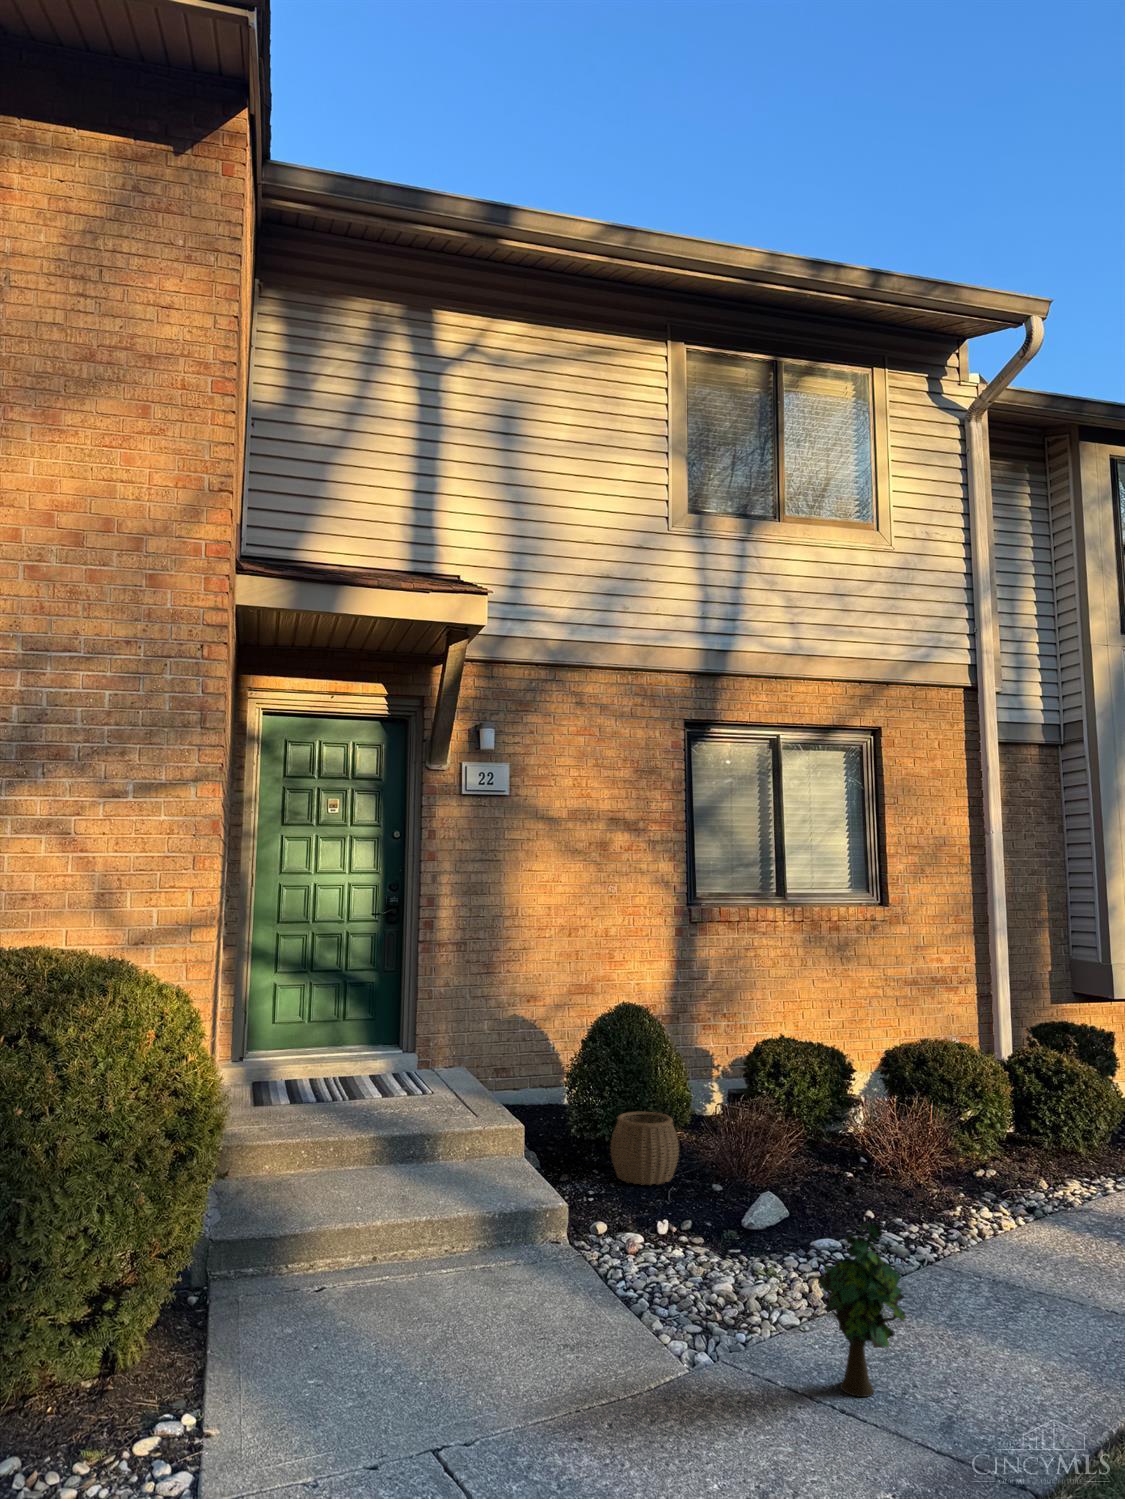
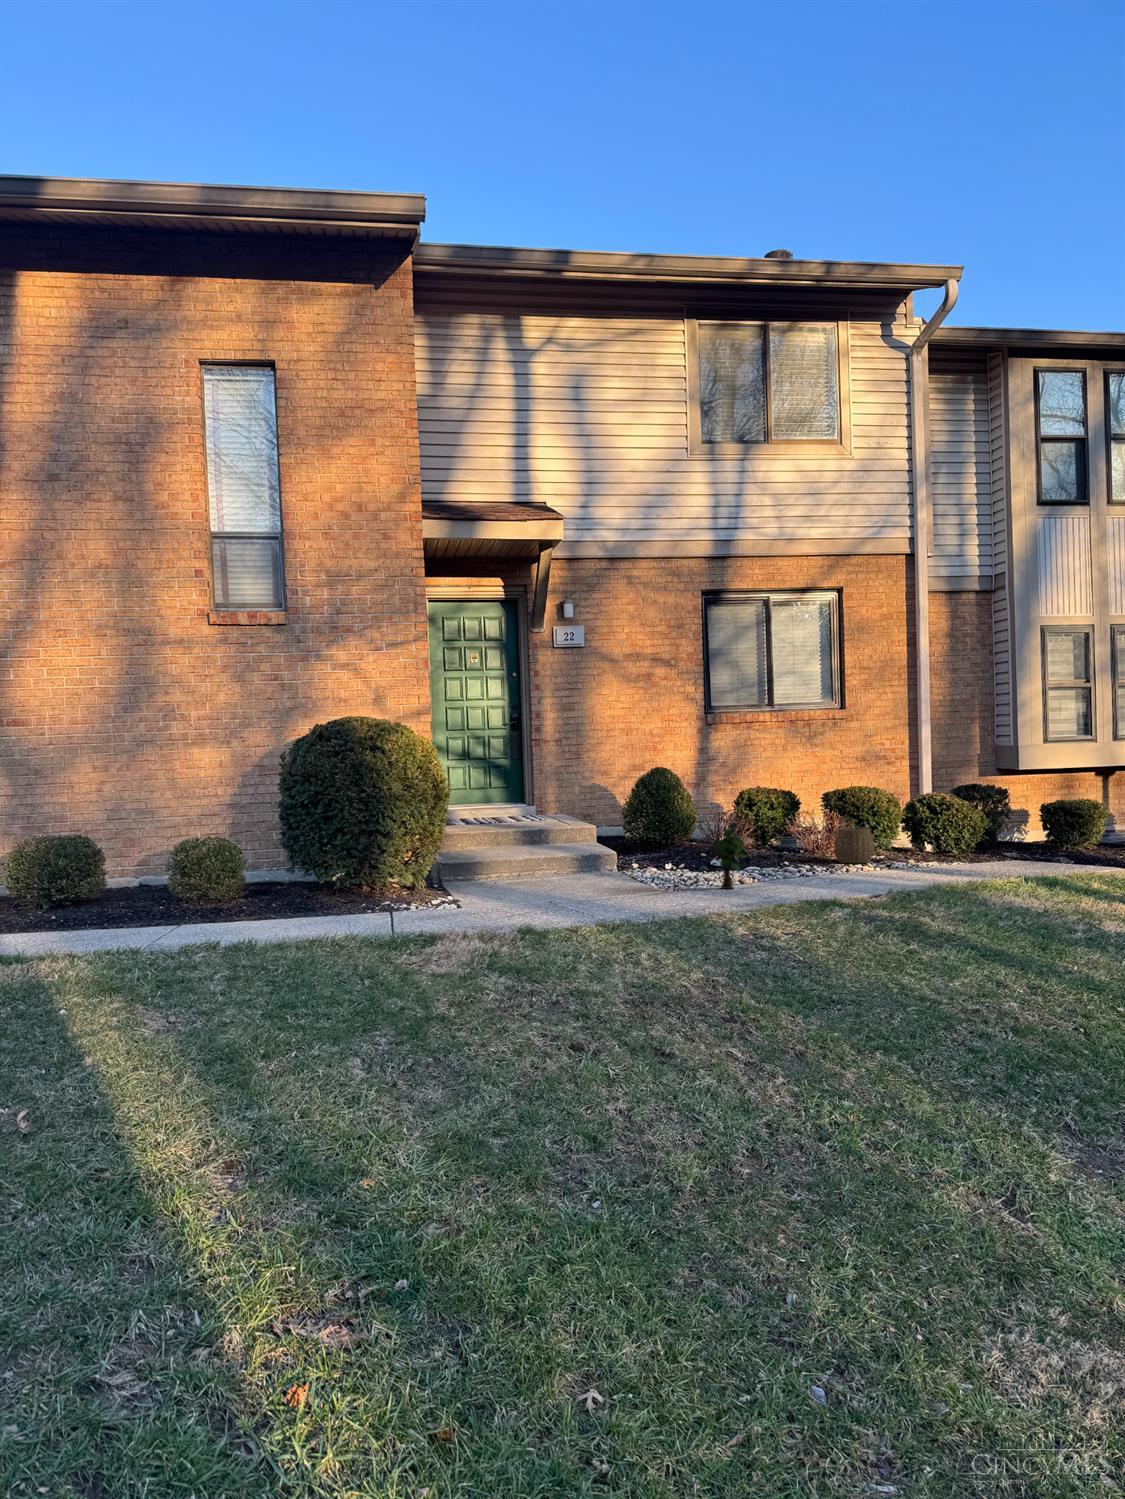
woven basket: present [611,1112,679,1185] -> present [834,827,874,863]

